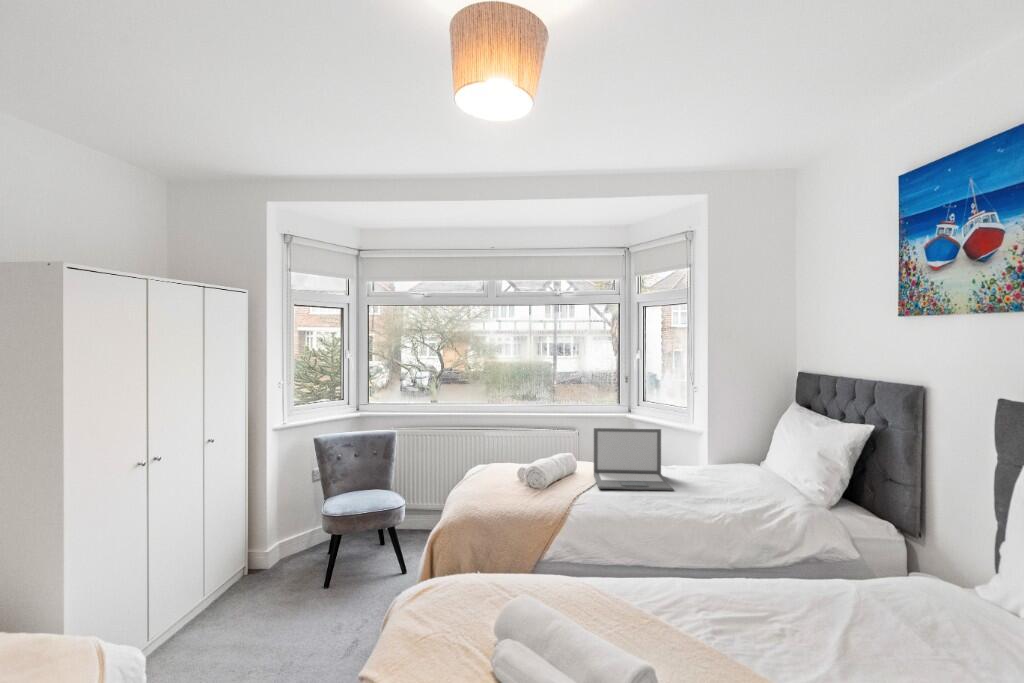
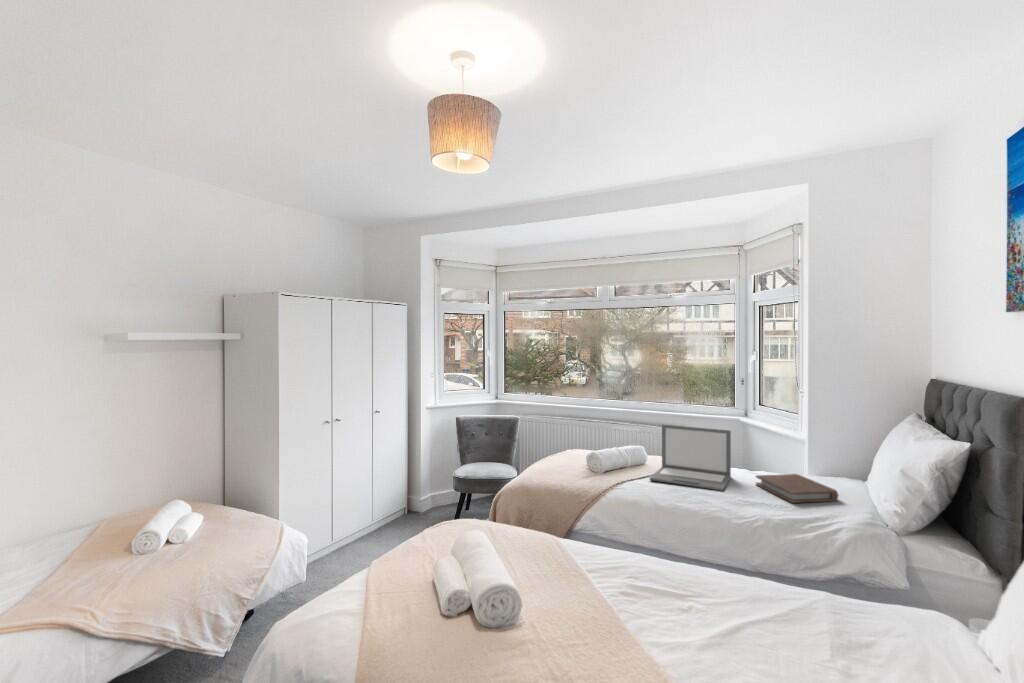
book: none [690,465,765,494] -> present [756,474,838,503]

